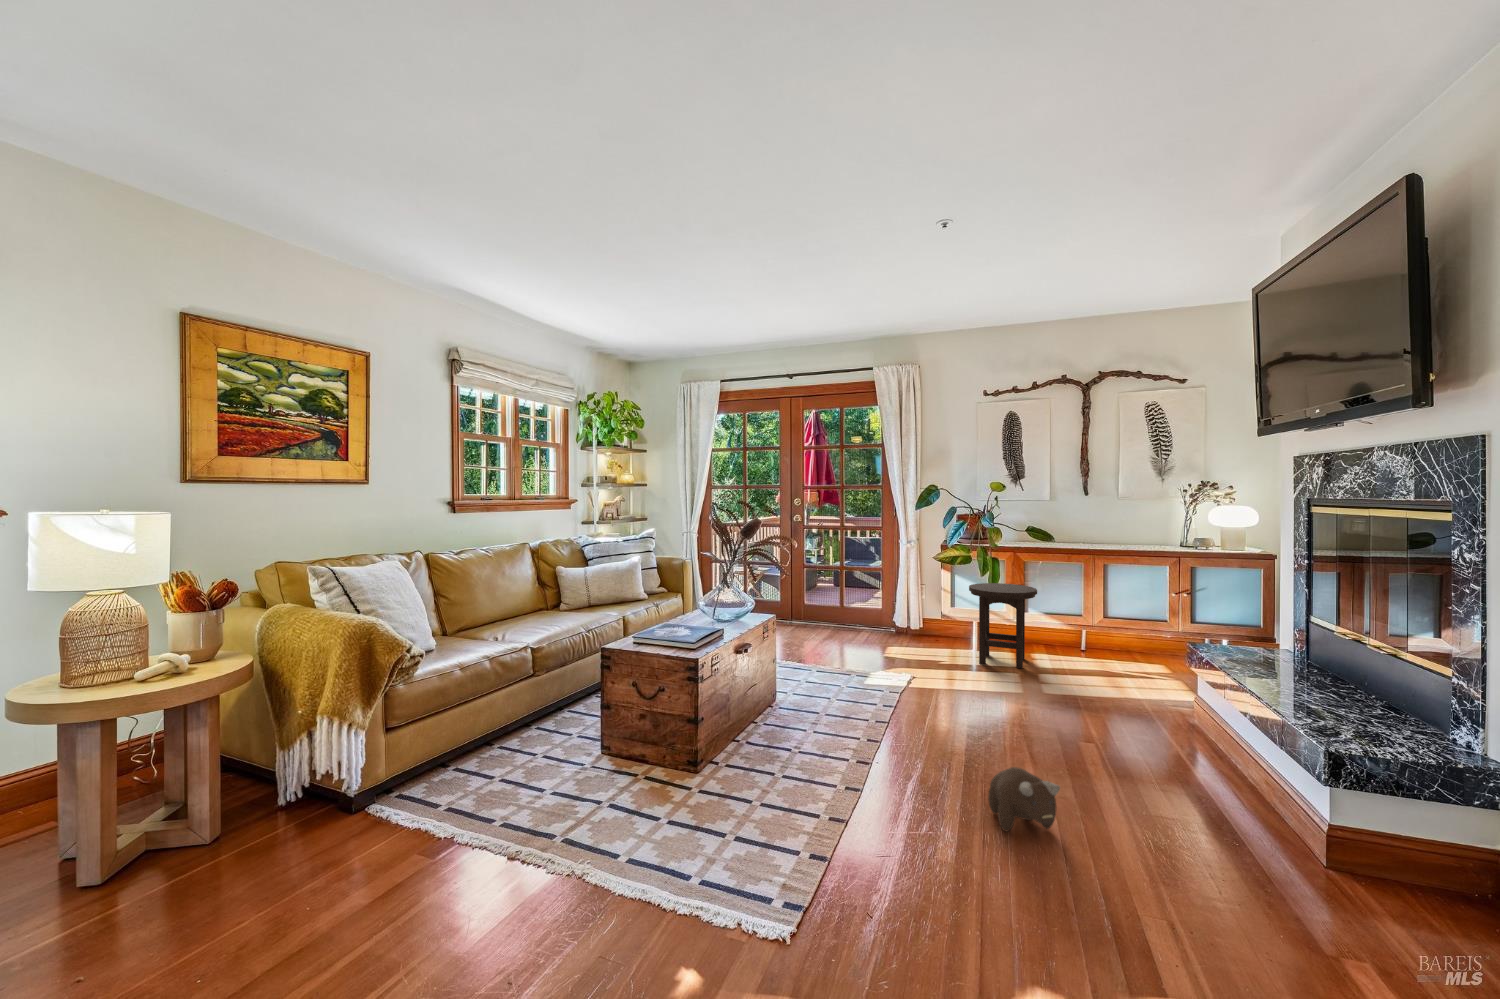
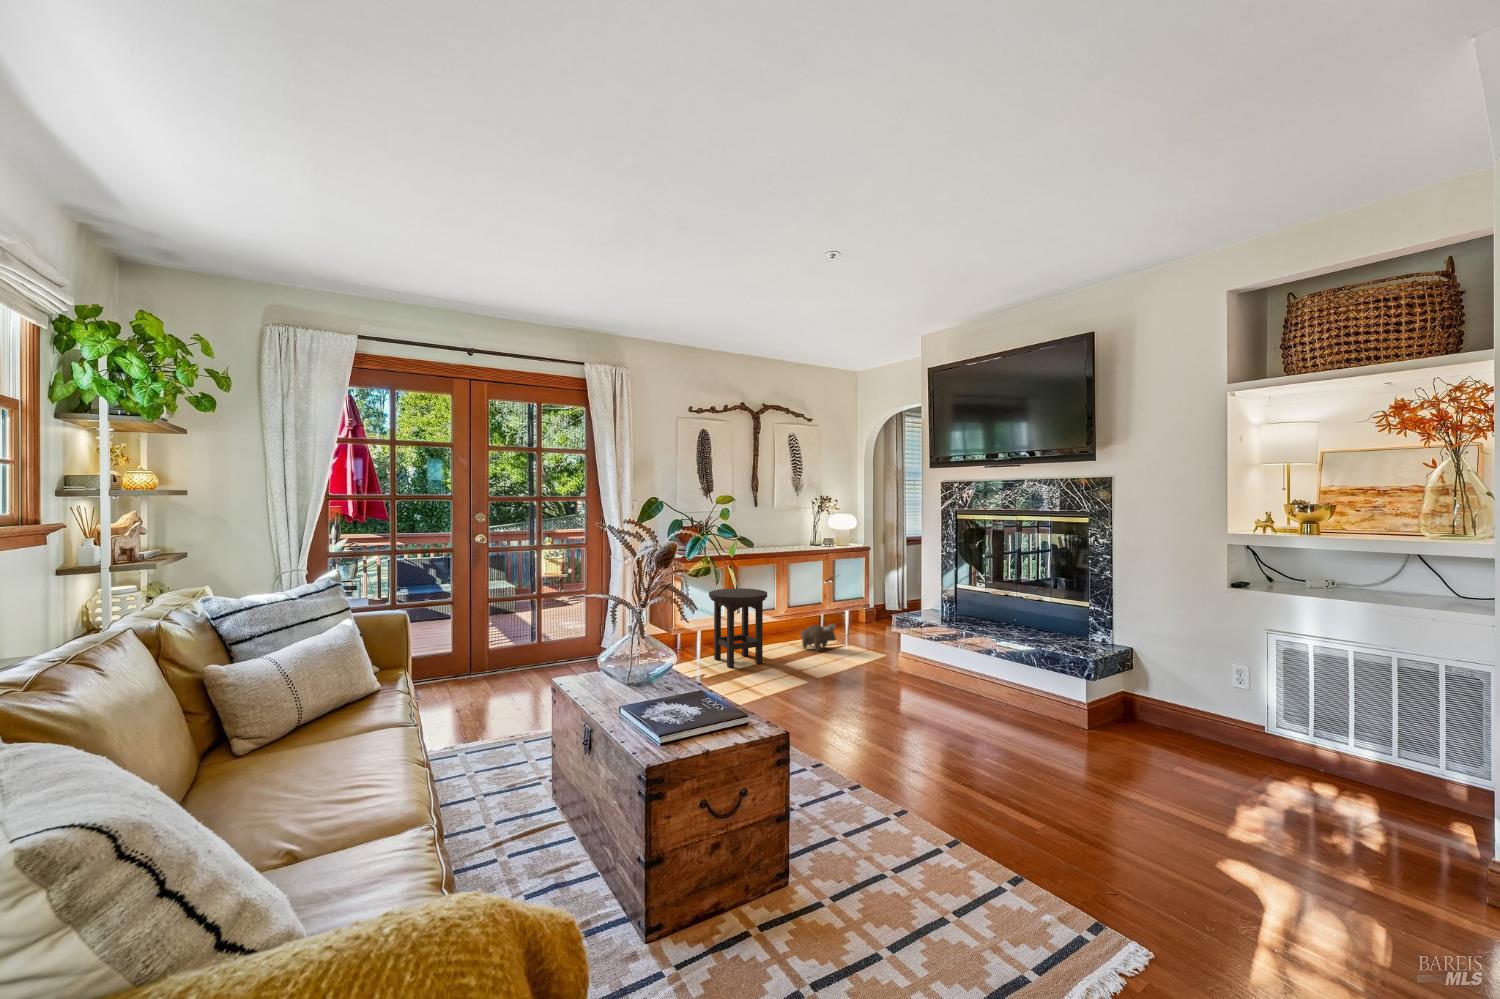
plush toy: present [988,767,1060,831] -> present [801,625,836,651]

